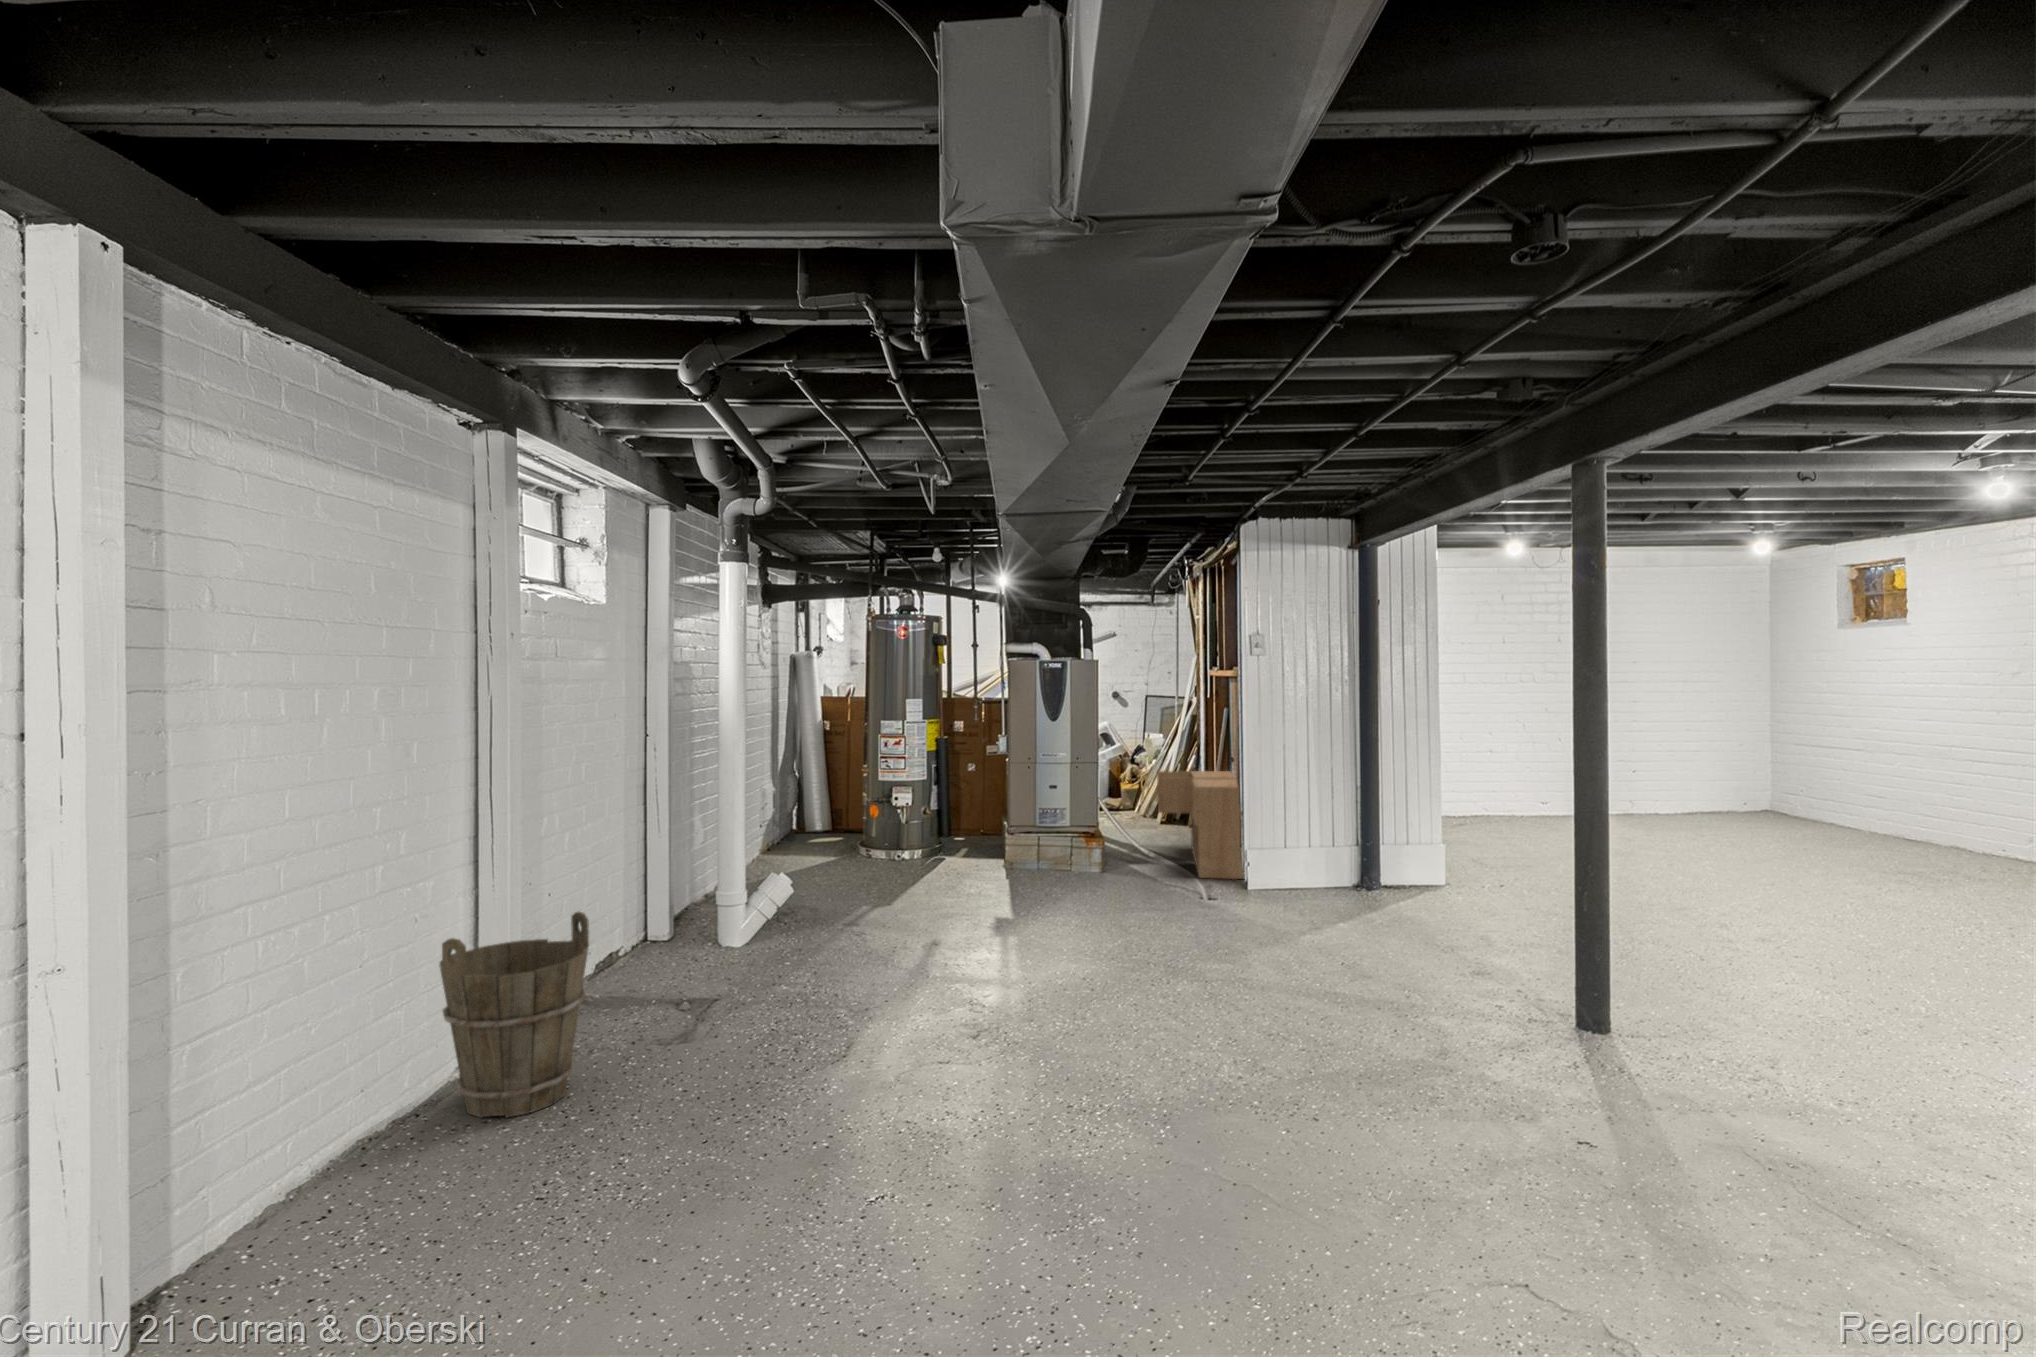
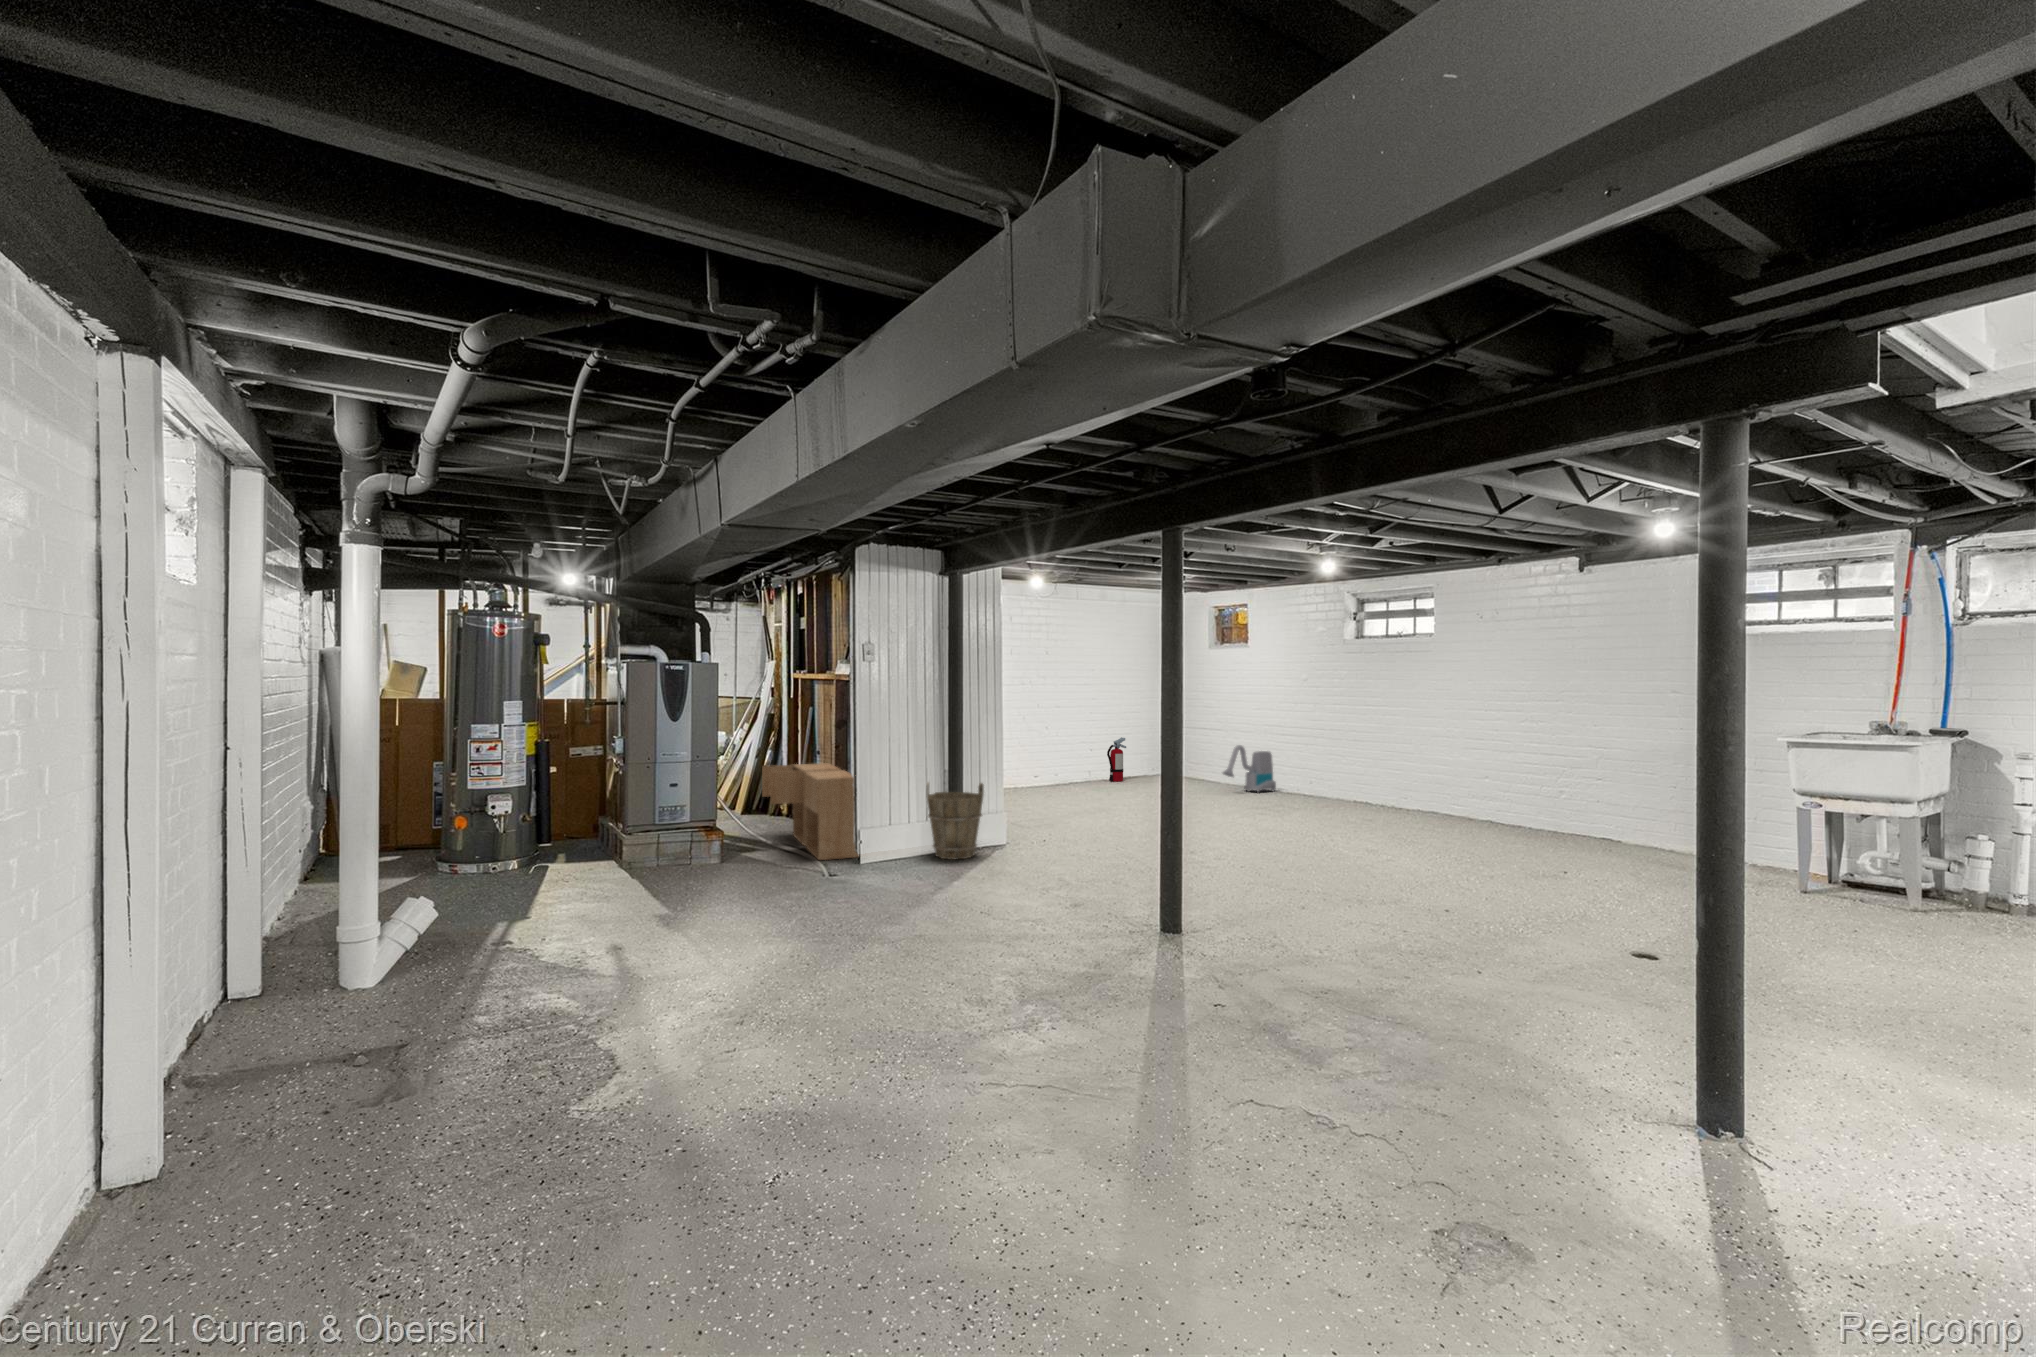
fire extinguisher: none [1647,755,1679,815] -> present [1107,737,1126,782]
vacuum cleaner: none [1834,771,1945,845] -> present [1223,745,1276,792]
bucket: present [439,912,589,1118] -> present [927,783,984,859]

